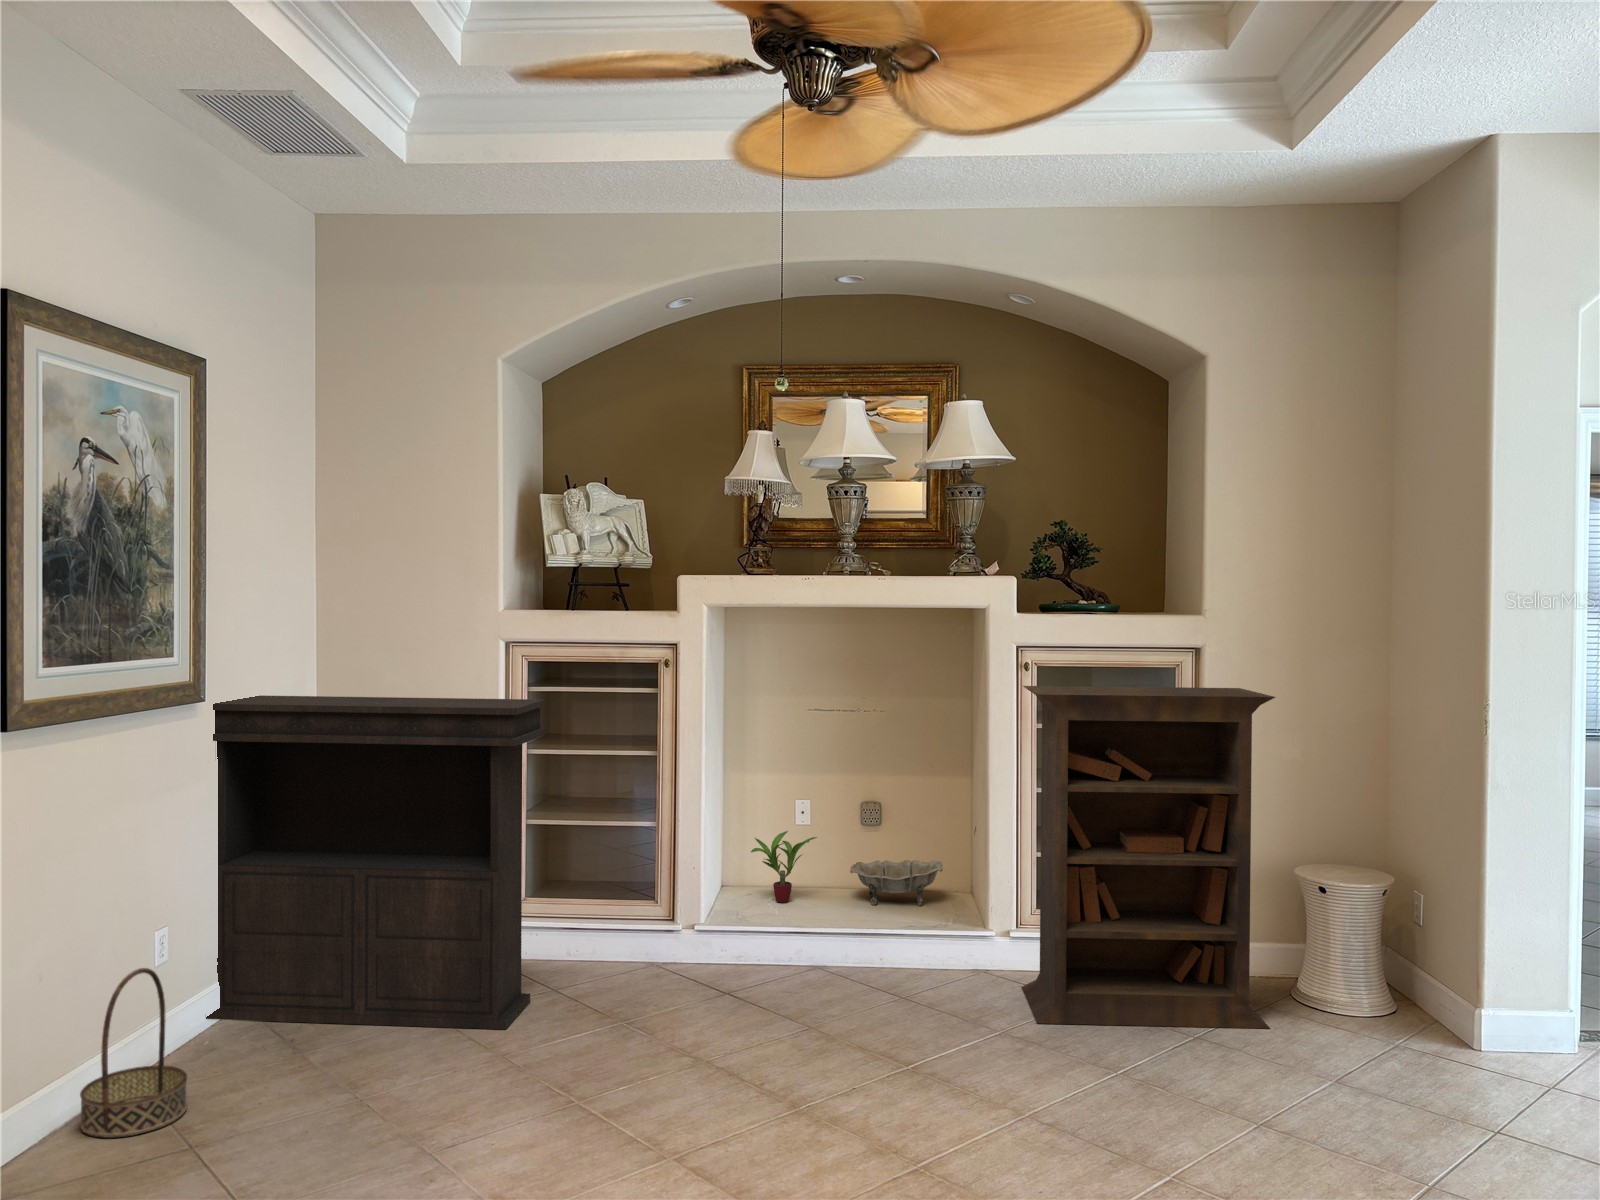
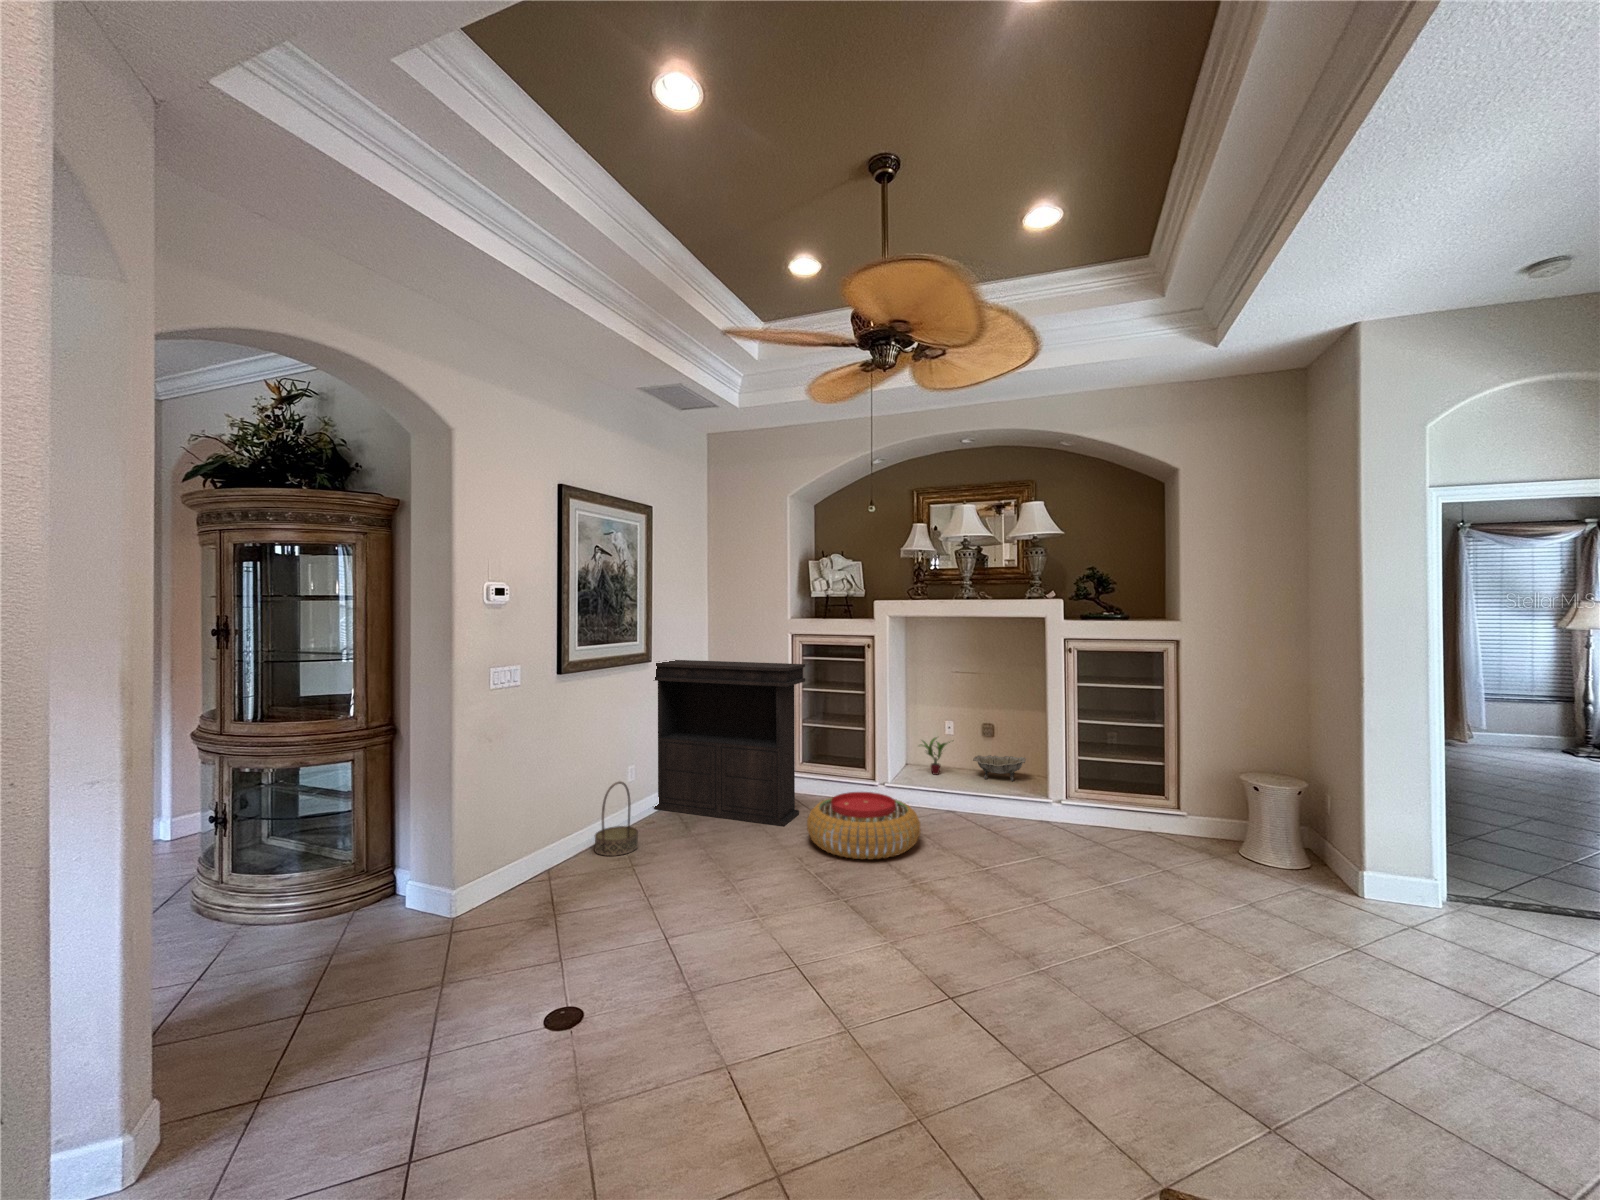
bookcase: present [1022,686,1275,1028] -> none [1062,661,1216,868]
pouf: none [562,947,785,1081] -> present [807,792,920,860]

